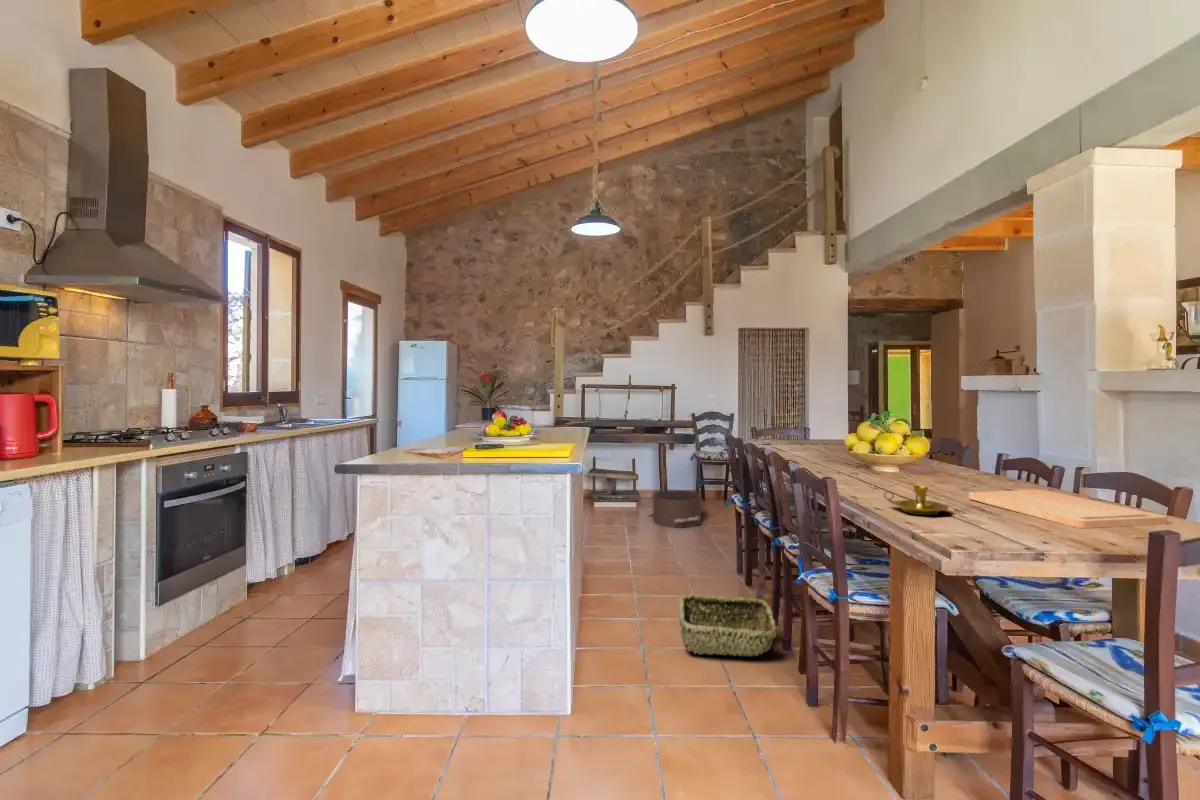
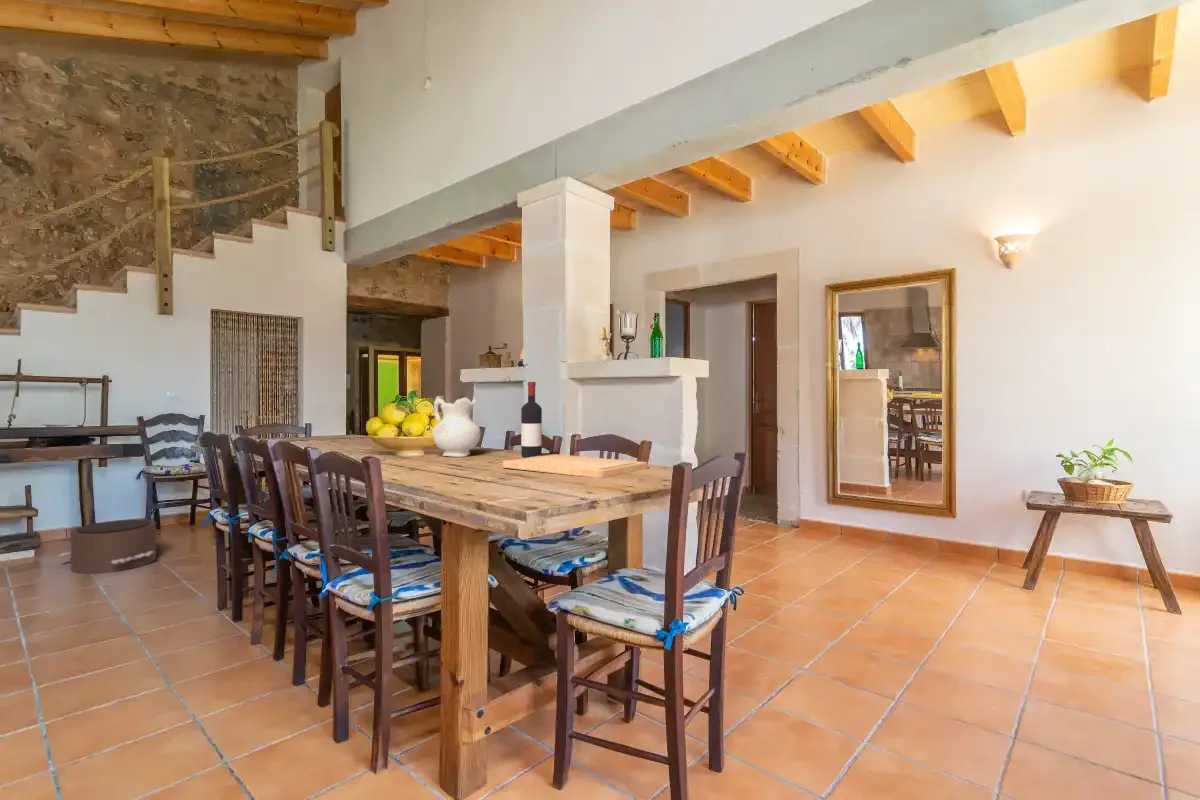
wine bottle: none [1001,409,1027,492] -> present [521,382,542,458]
ceramic pitcher: none [906,417,957,479] -> present [433,396,480,457]
candlestick: present [884,486,949,516] -> none [431,454,495,485]
woven basket: present [678,594,777,657] -> none [130,632,291,739]

